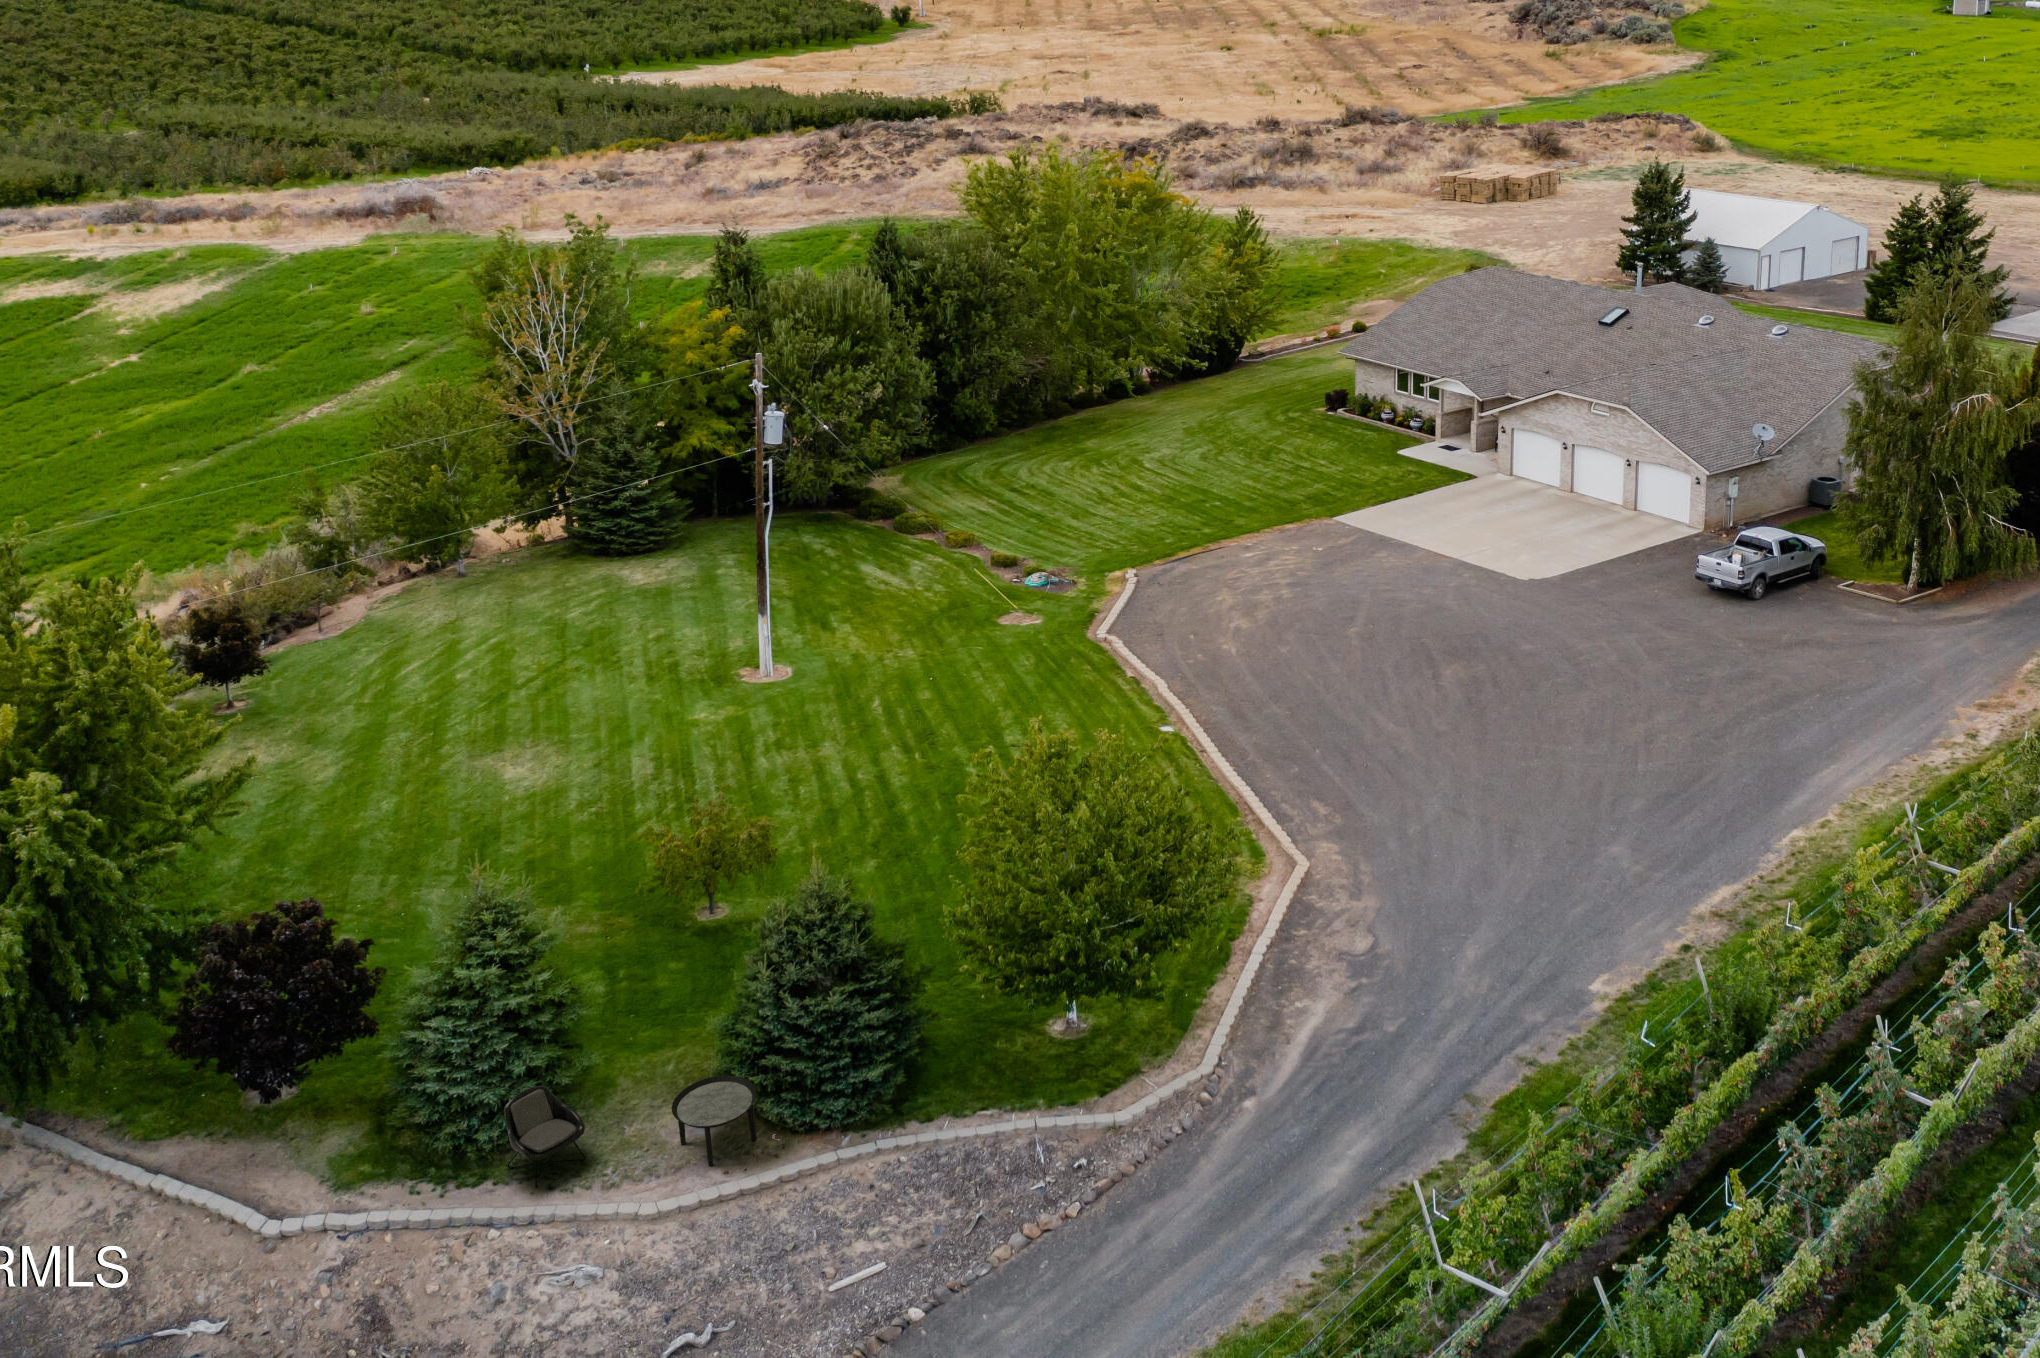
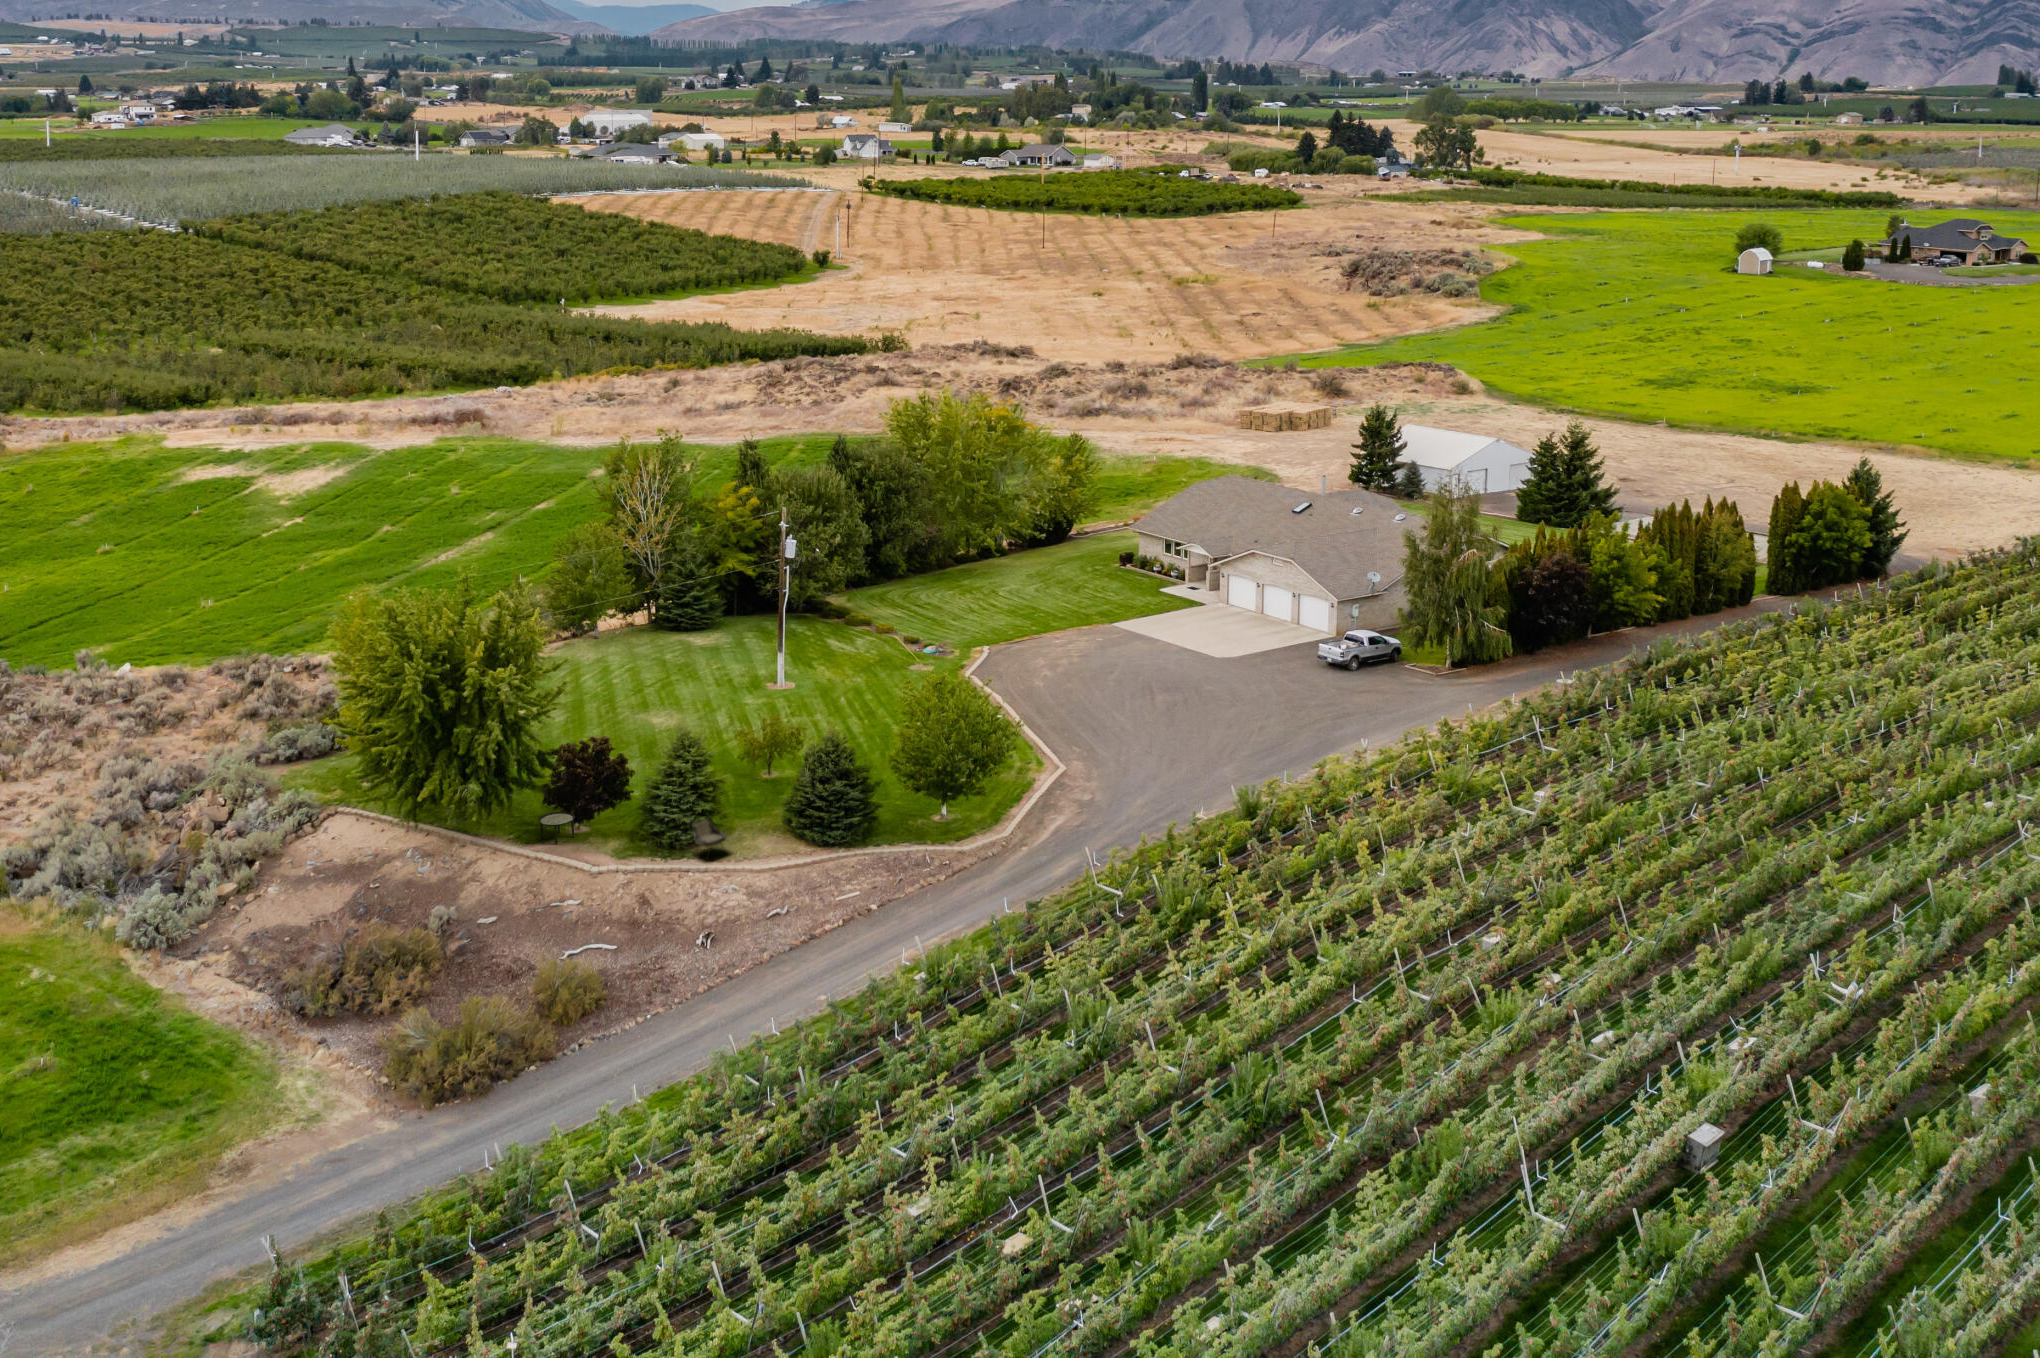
round table: present [672,1075,757,1166] -> present [538,811,575,844]

